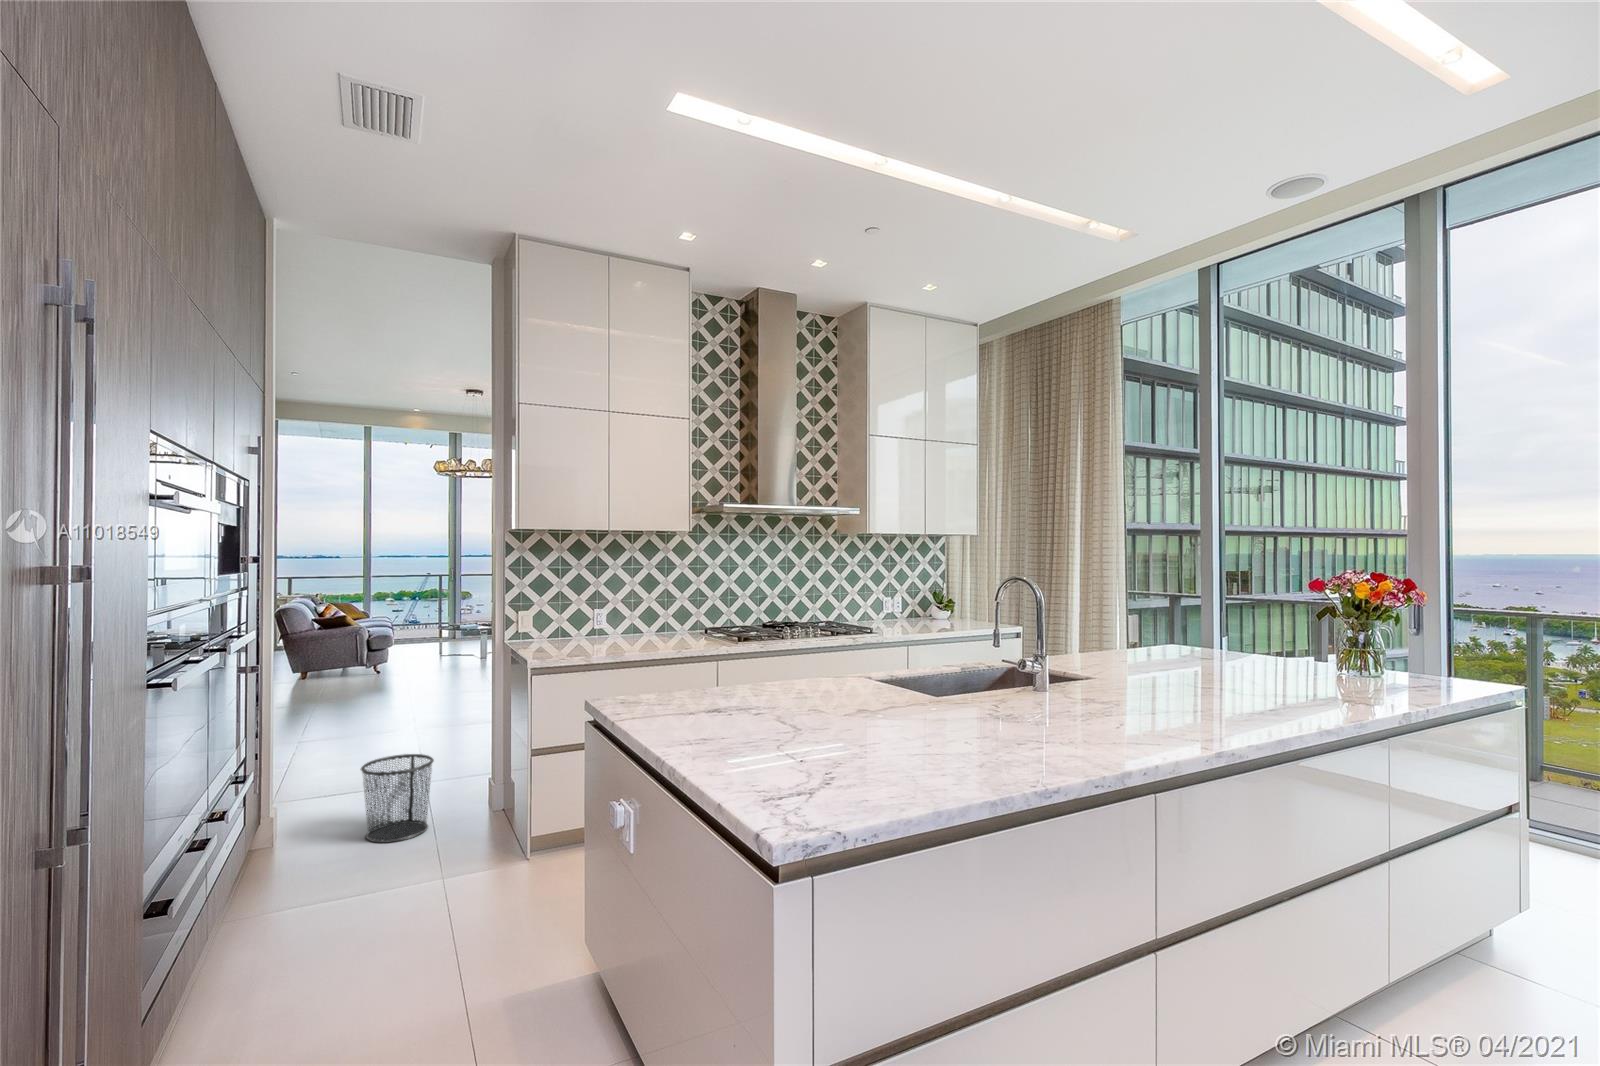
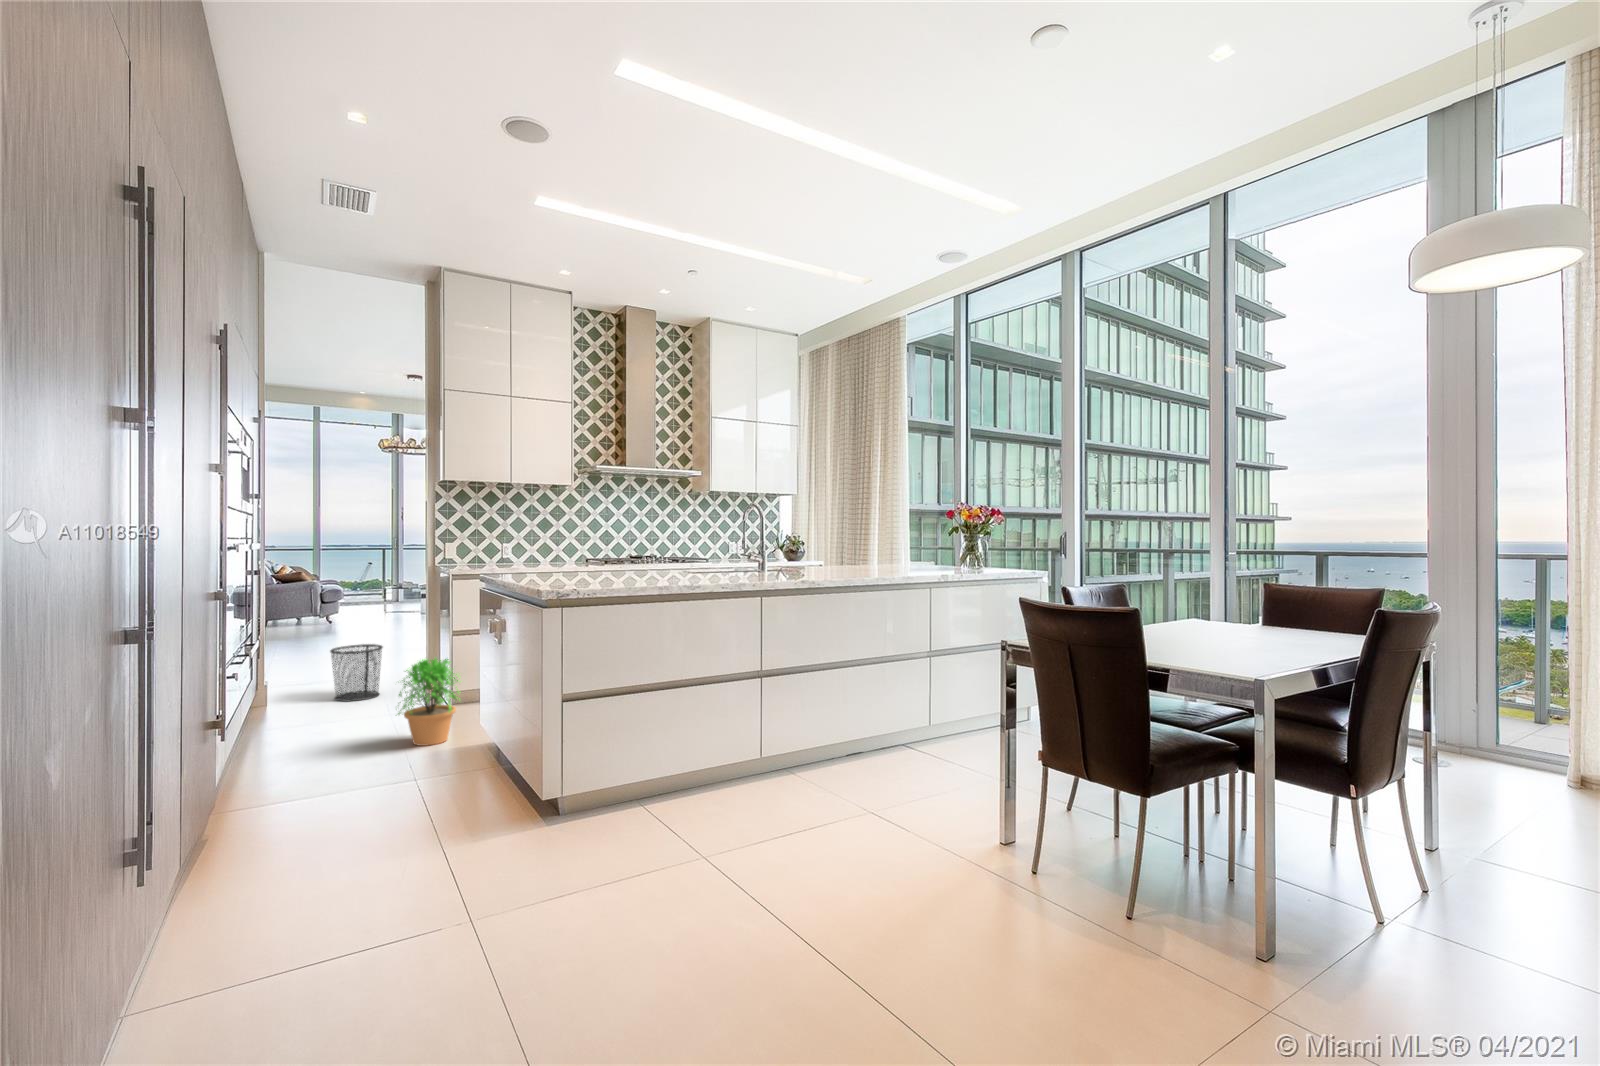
potted plant: none [445,820,557,973] -> present [398,658,459,746]

